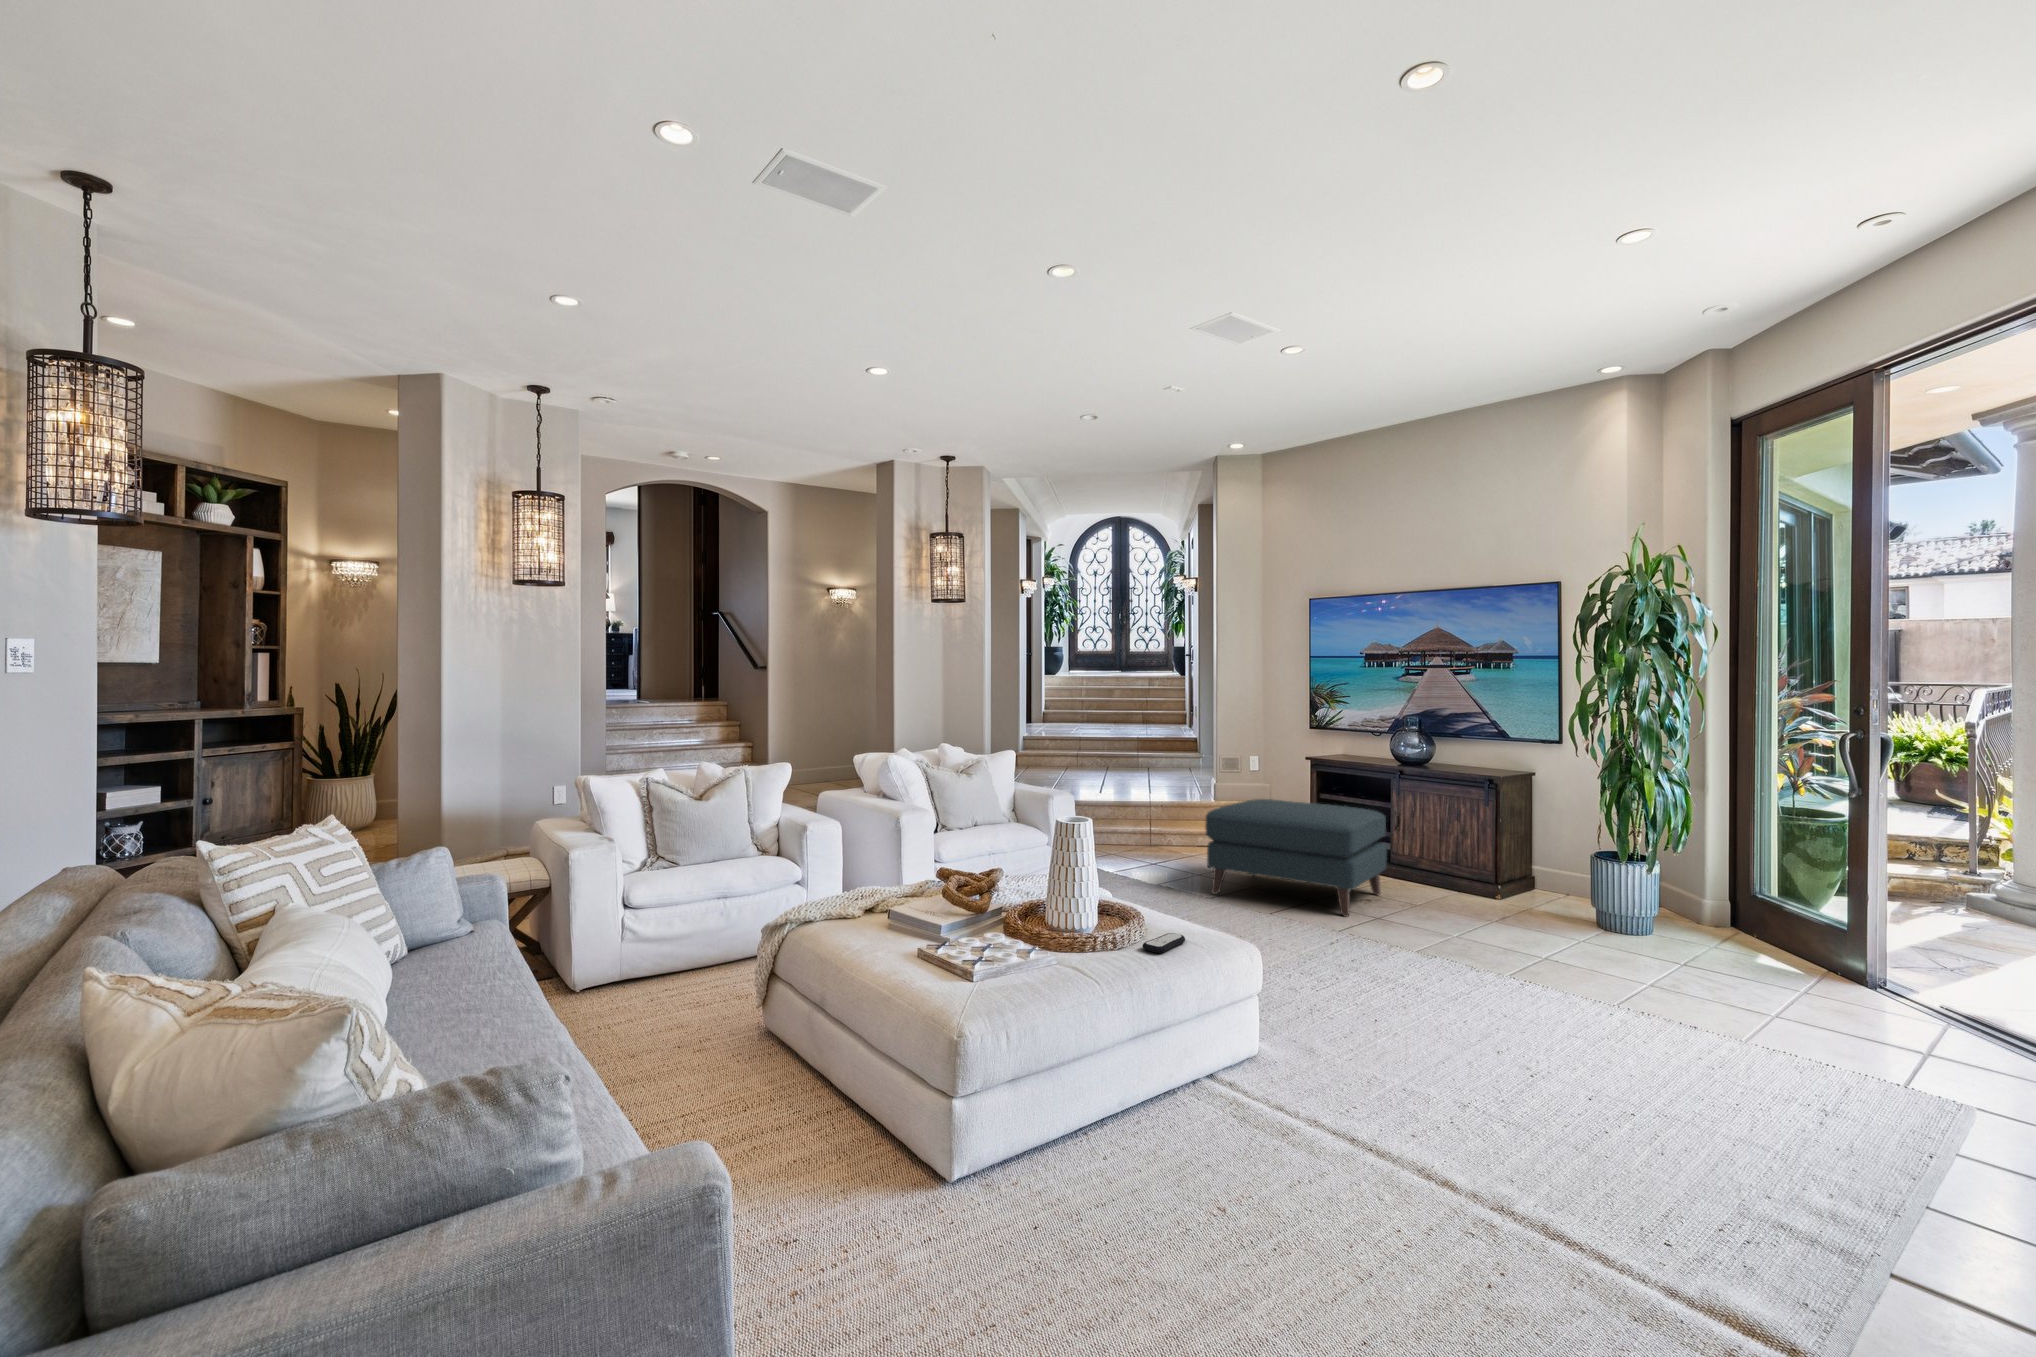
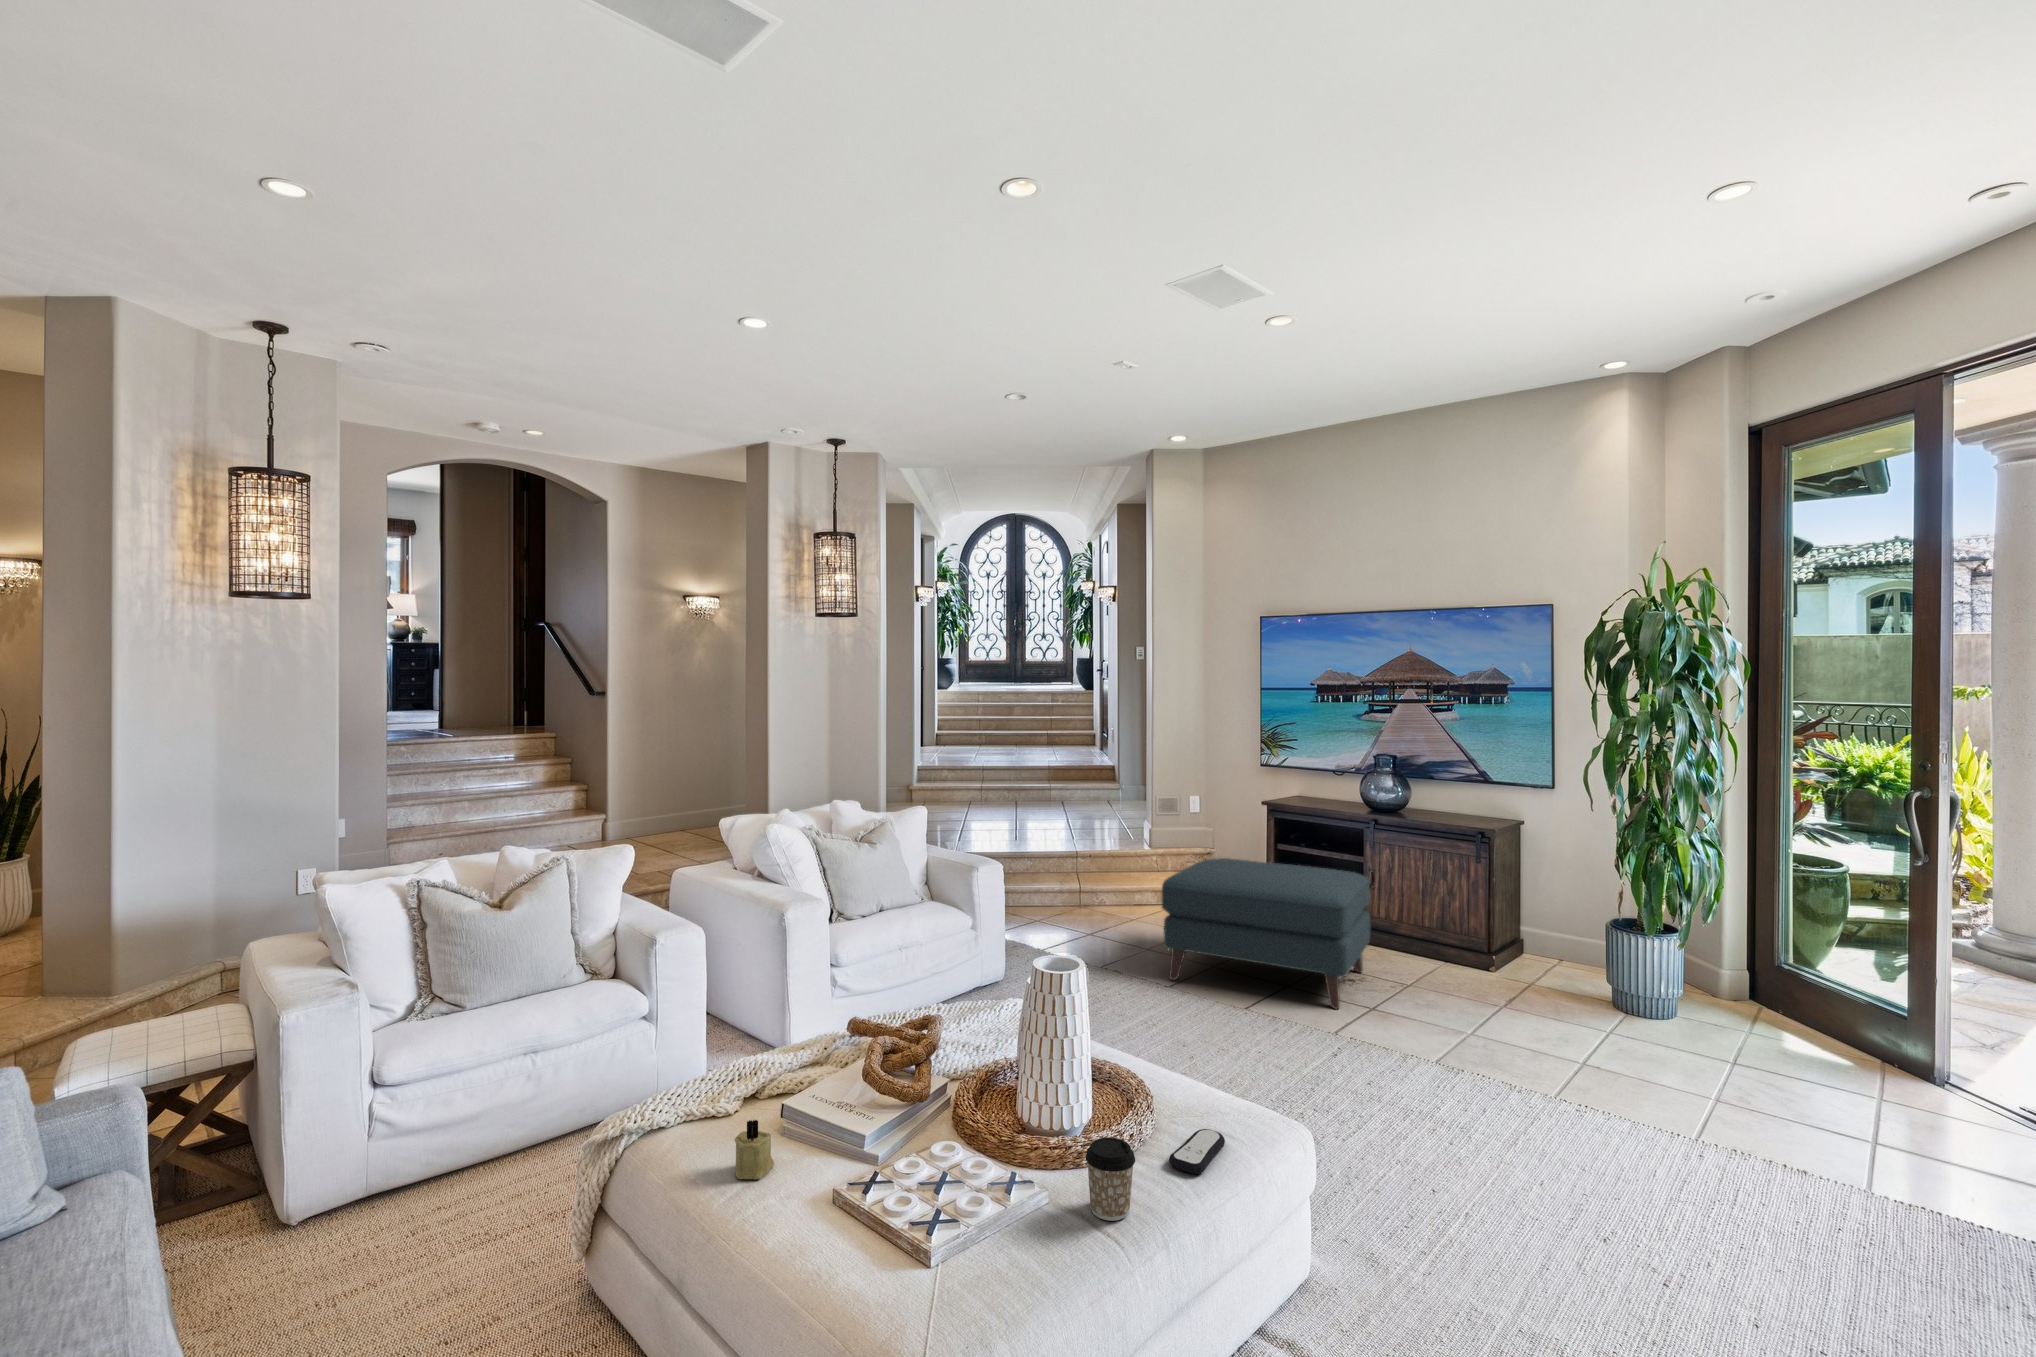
candle: none [858,907,883,942] -> present [735,1120,774,1179]
coffee cup: none [1079,920,1111,969] -> present [1085,1137,1135,1221]

